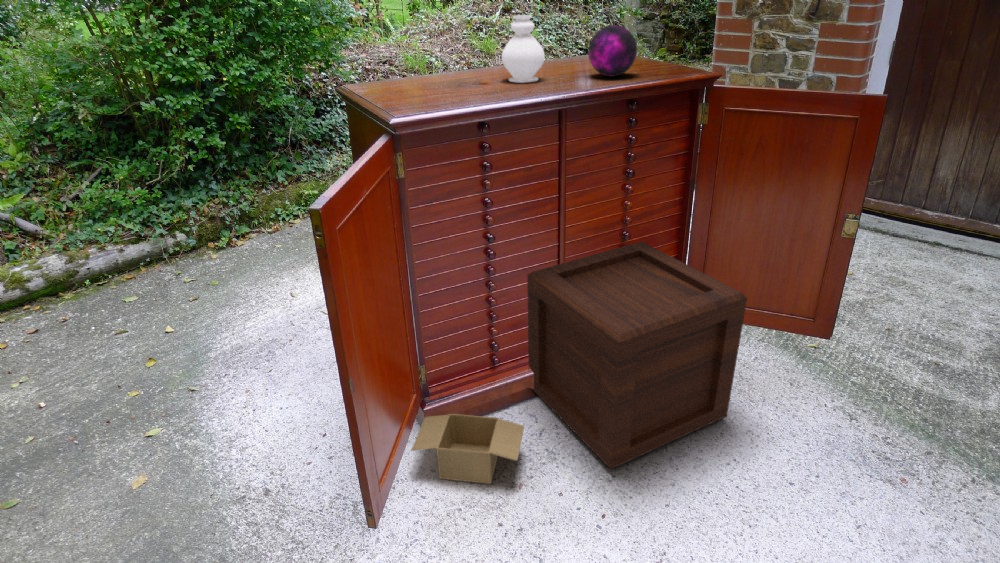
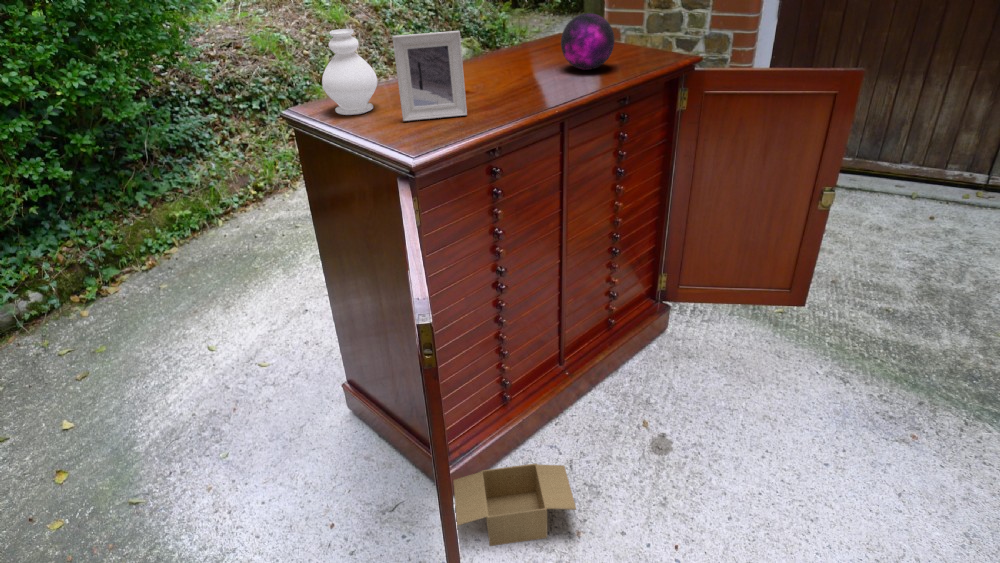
decorative vase: present [502,15,545,83] -> present [322,29,377,115]
picture frame: none [417,25,474,98] -> present [392,31,467,121]
wooden crate: present [527,242,747,469] -> none [535,241,765,491]

